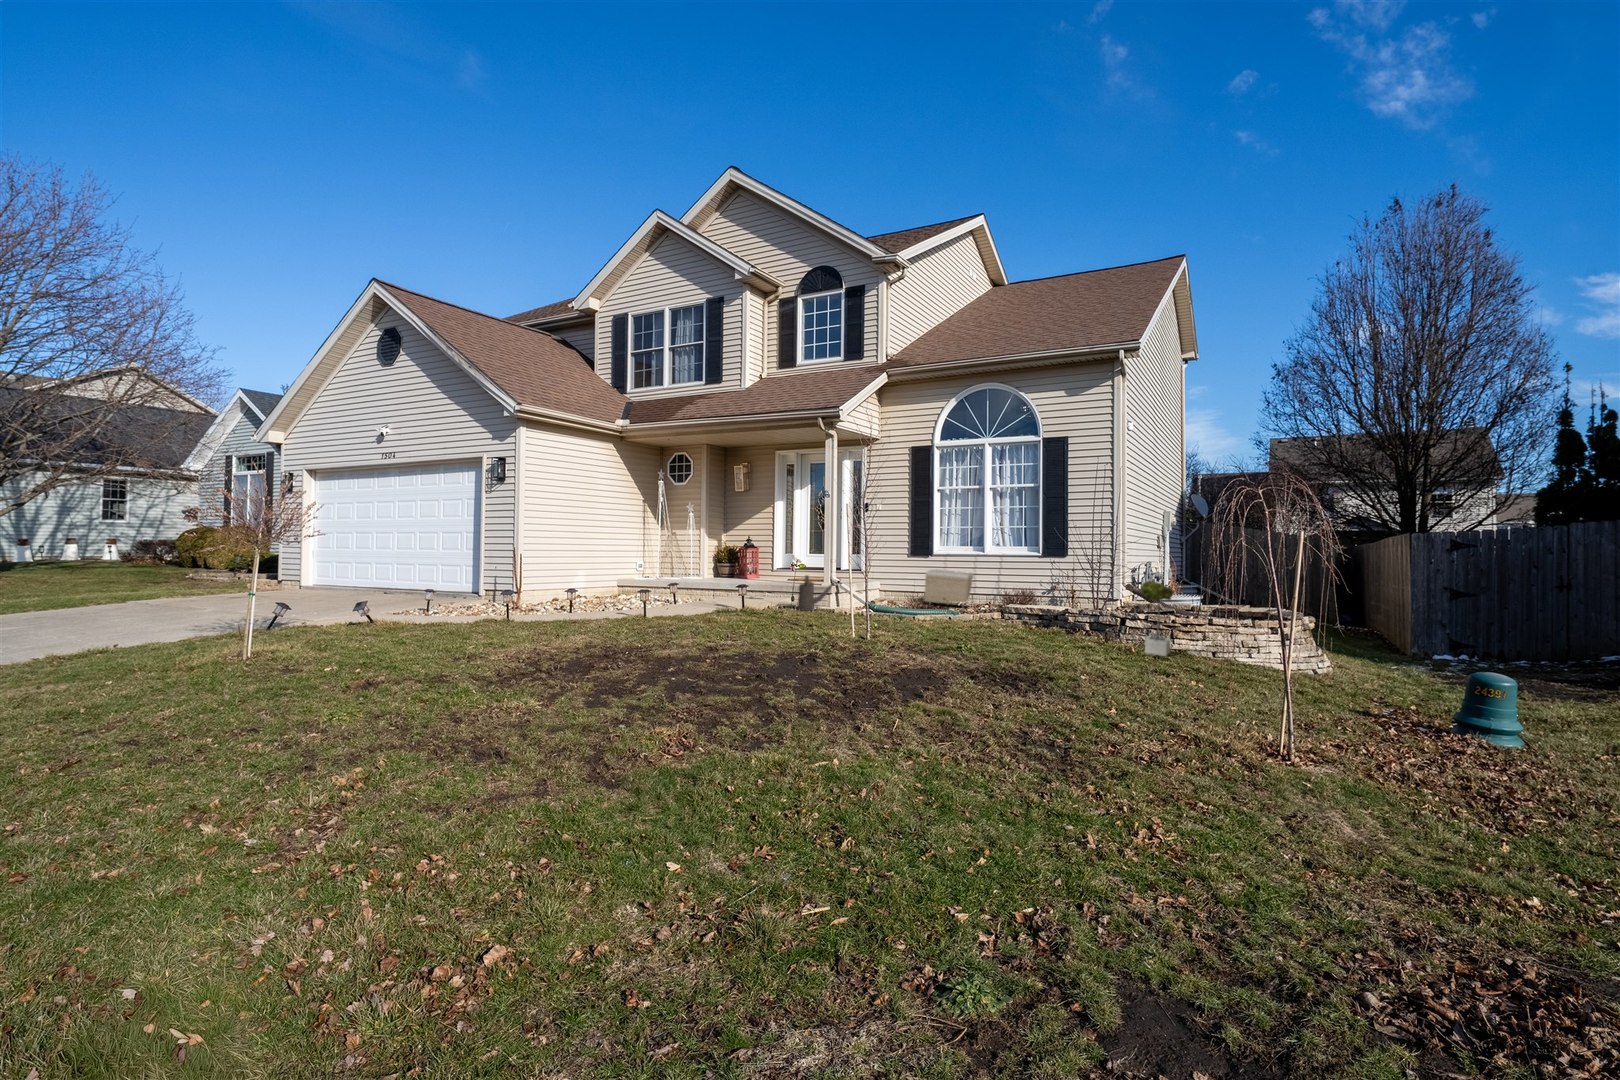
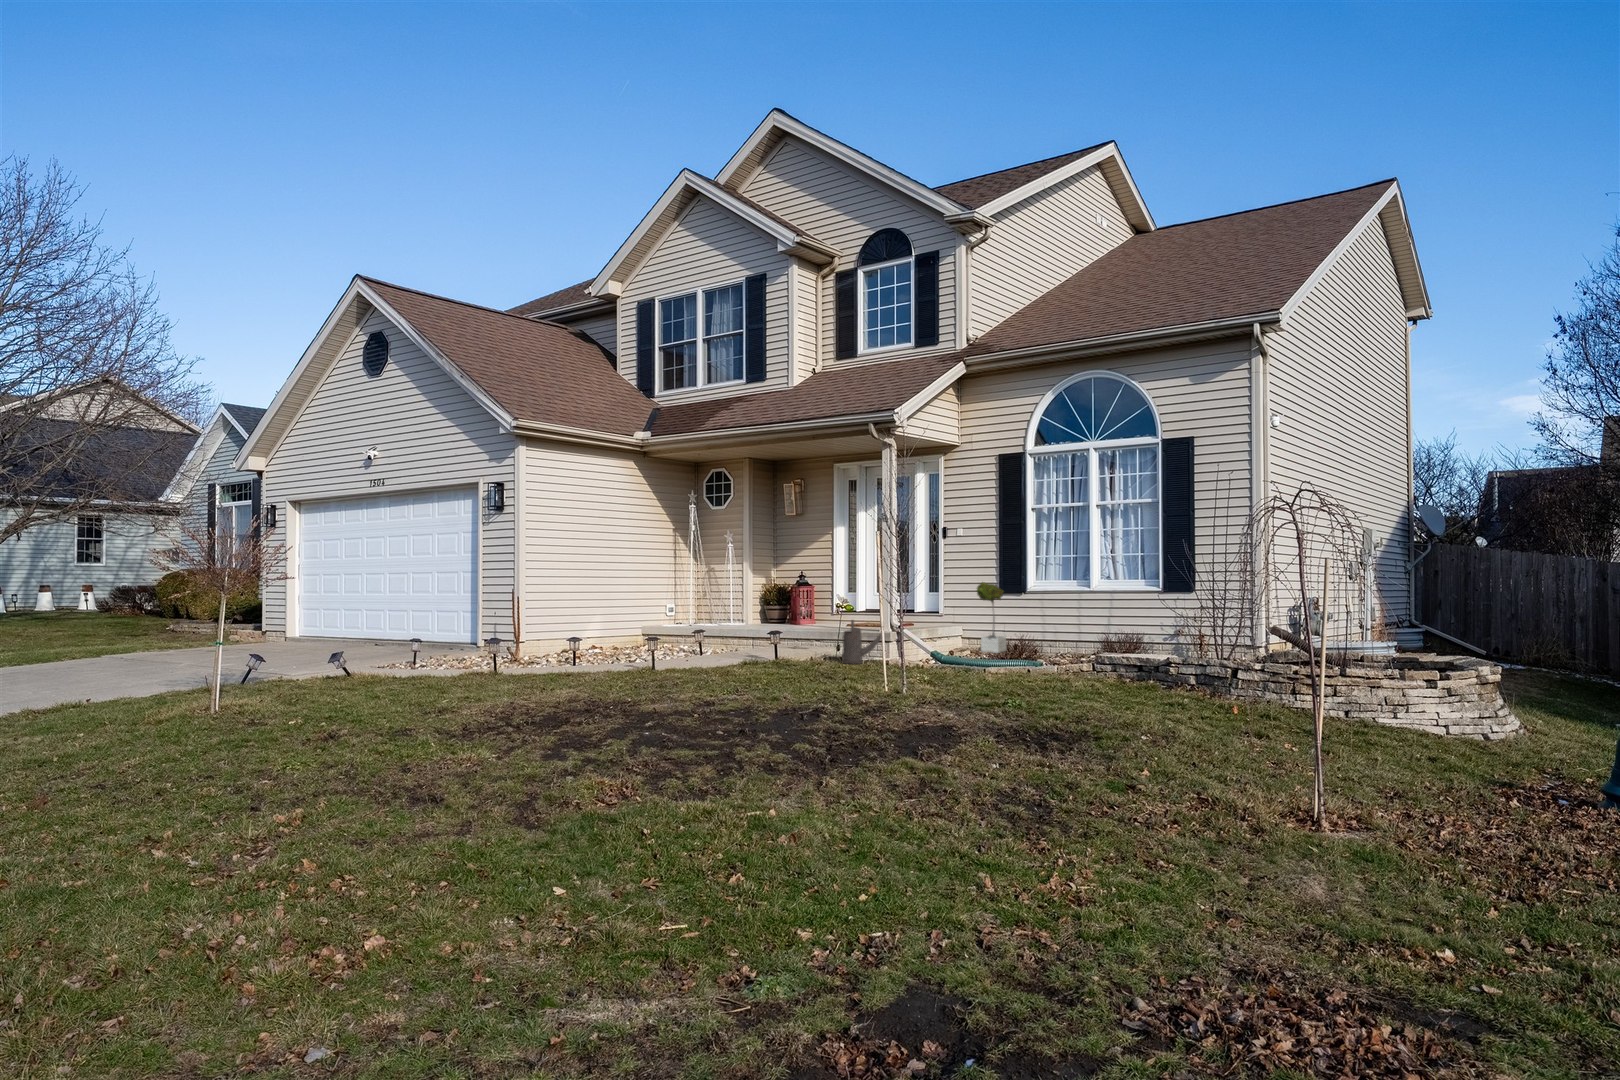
storage bench: present [924,569,973,607] -> none [1011,611,1077,660]
potted tree: present [1141,581,1174,656] -> present [977,582,1006,653]

